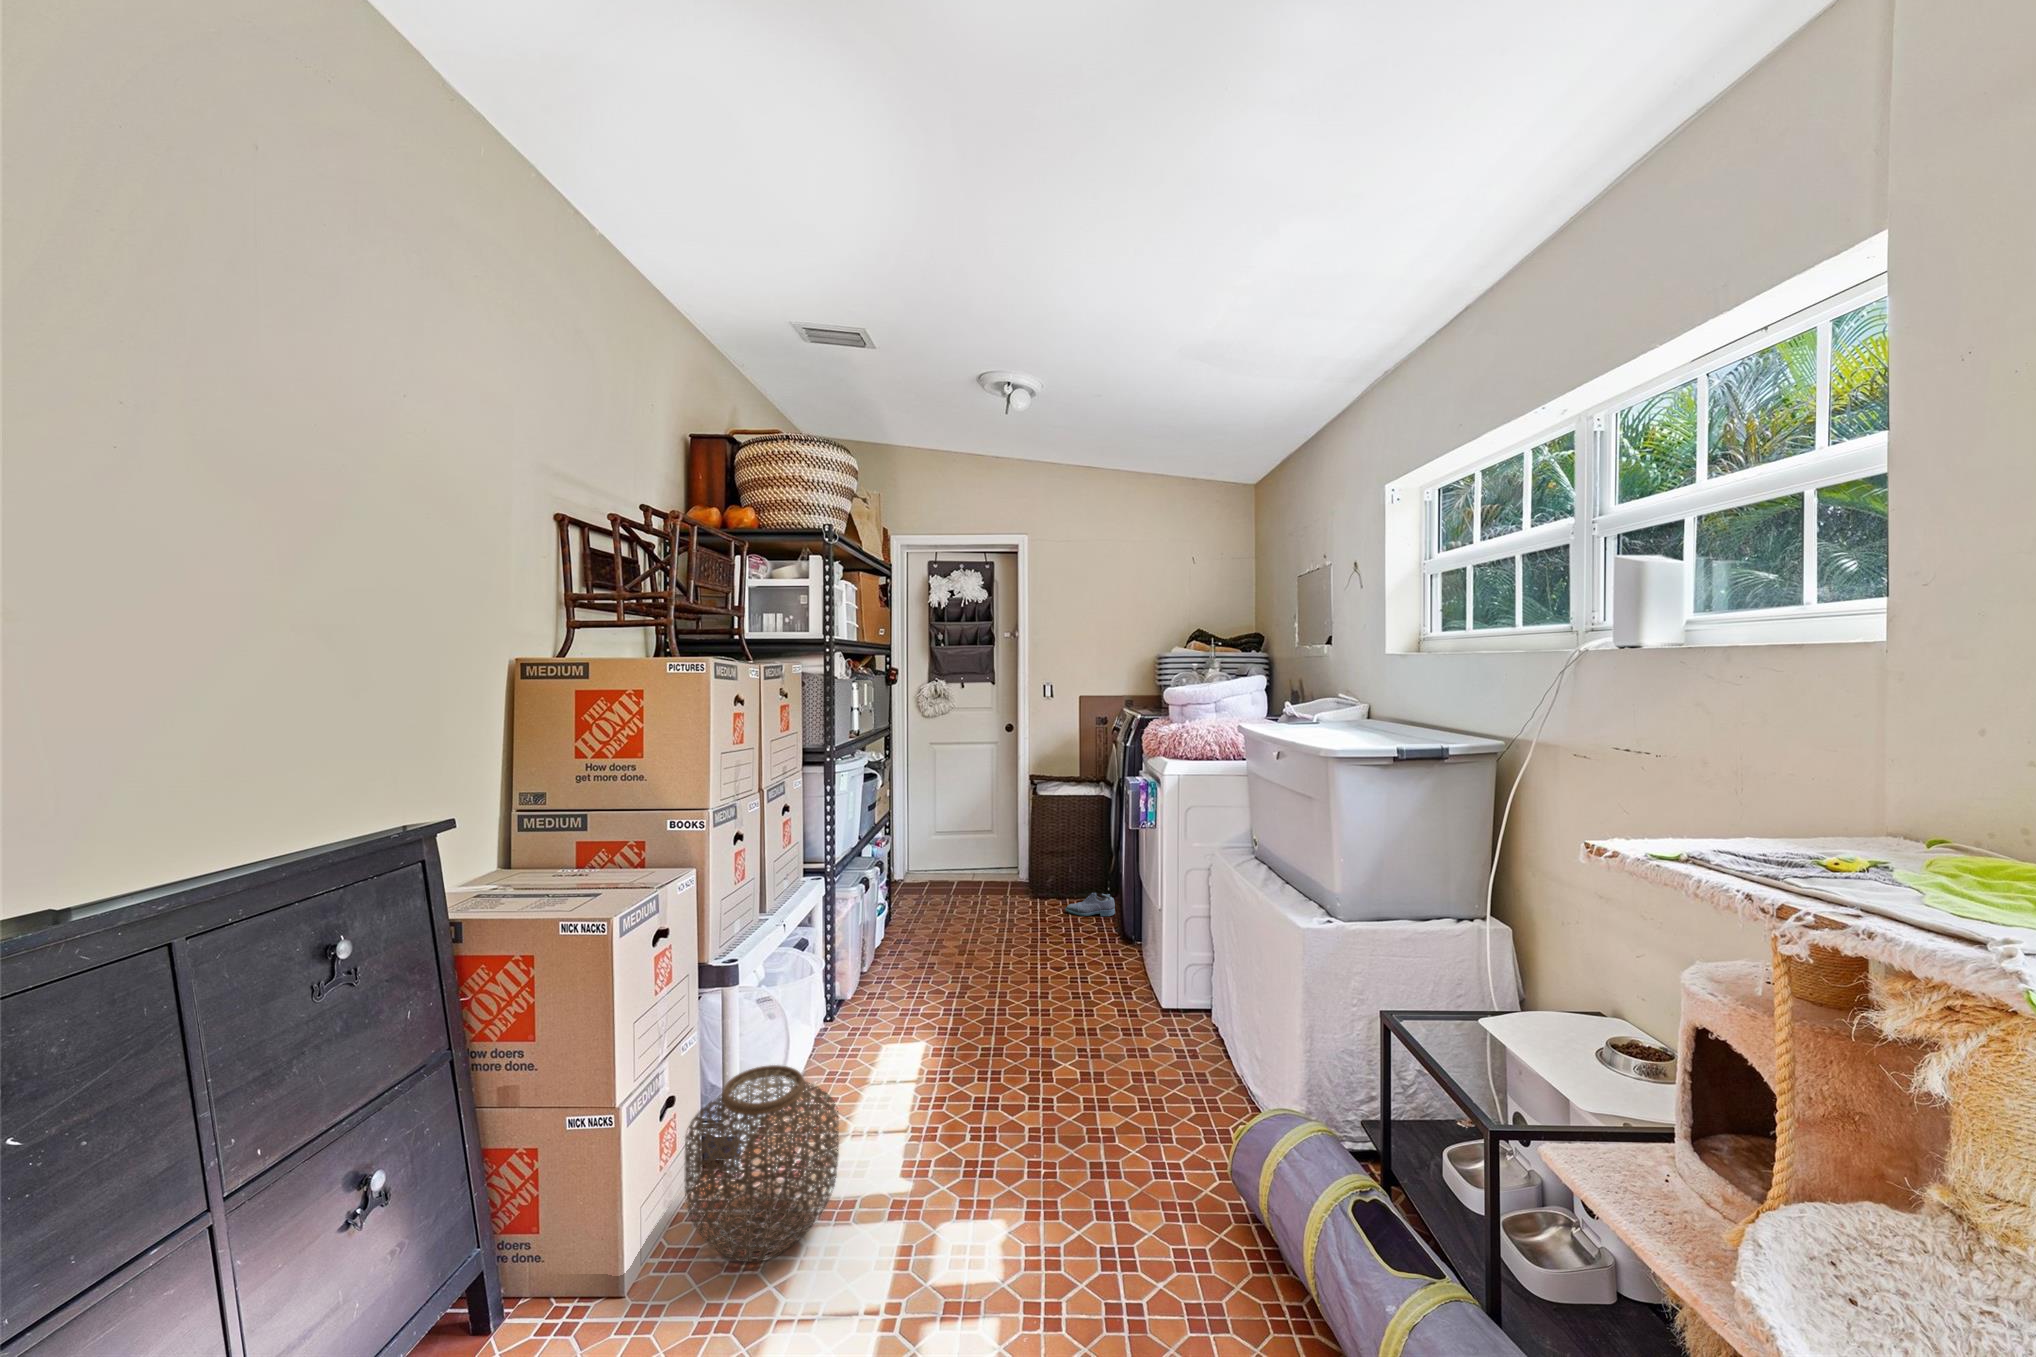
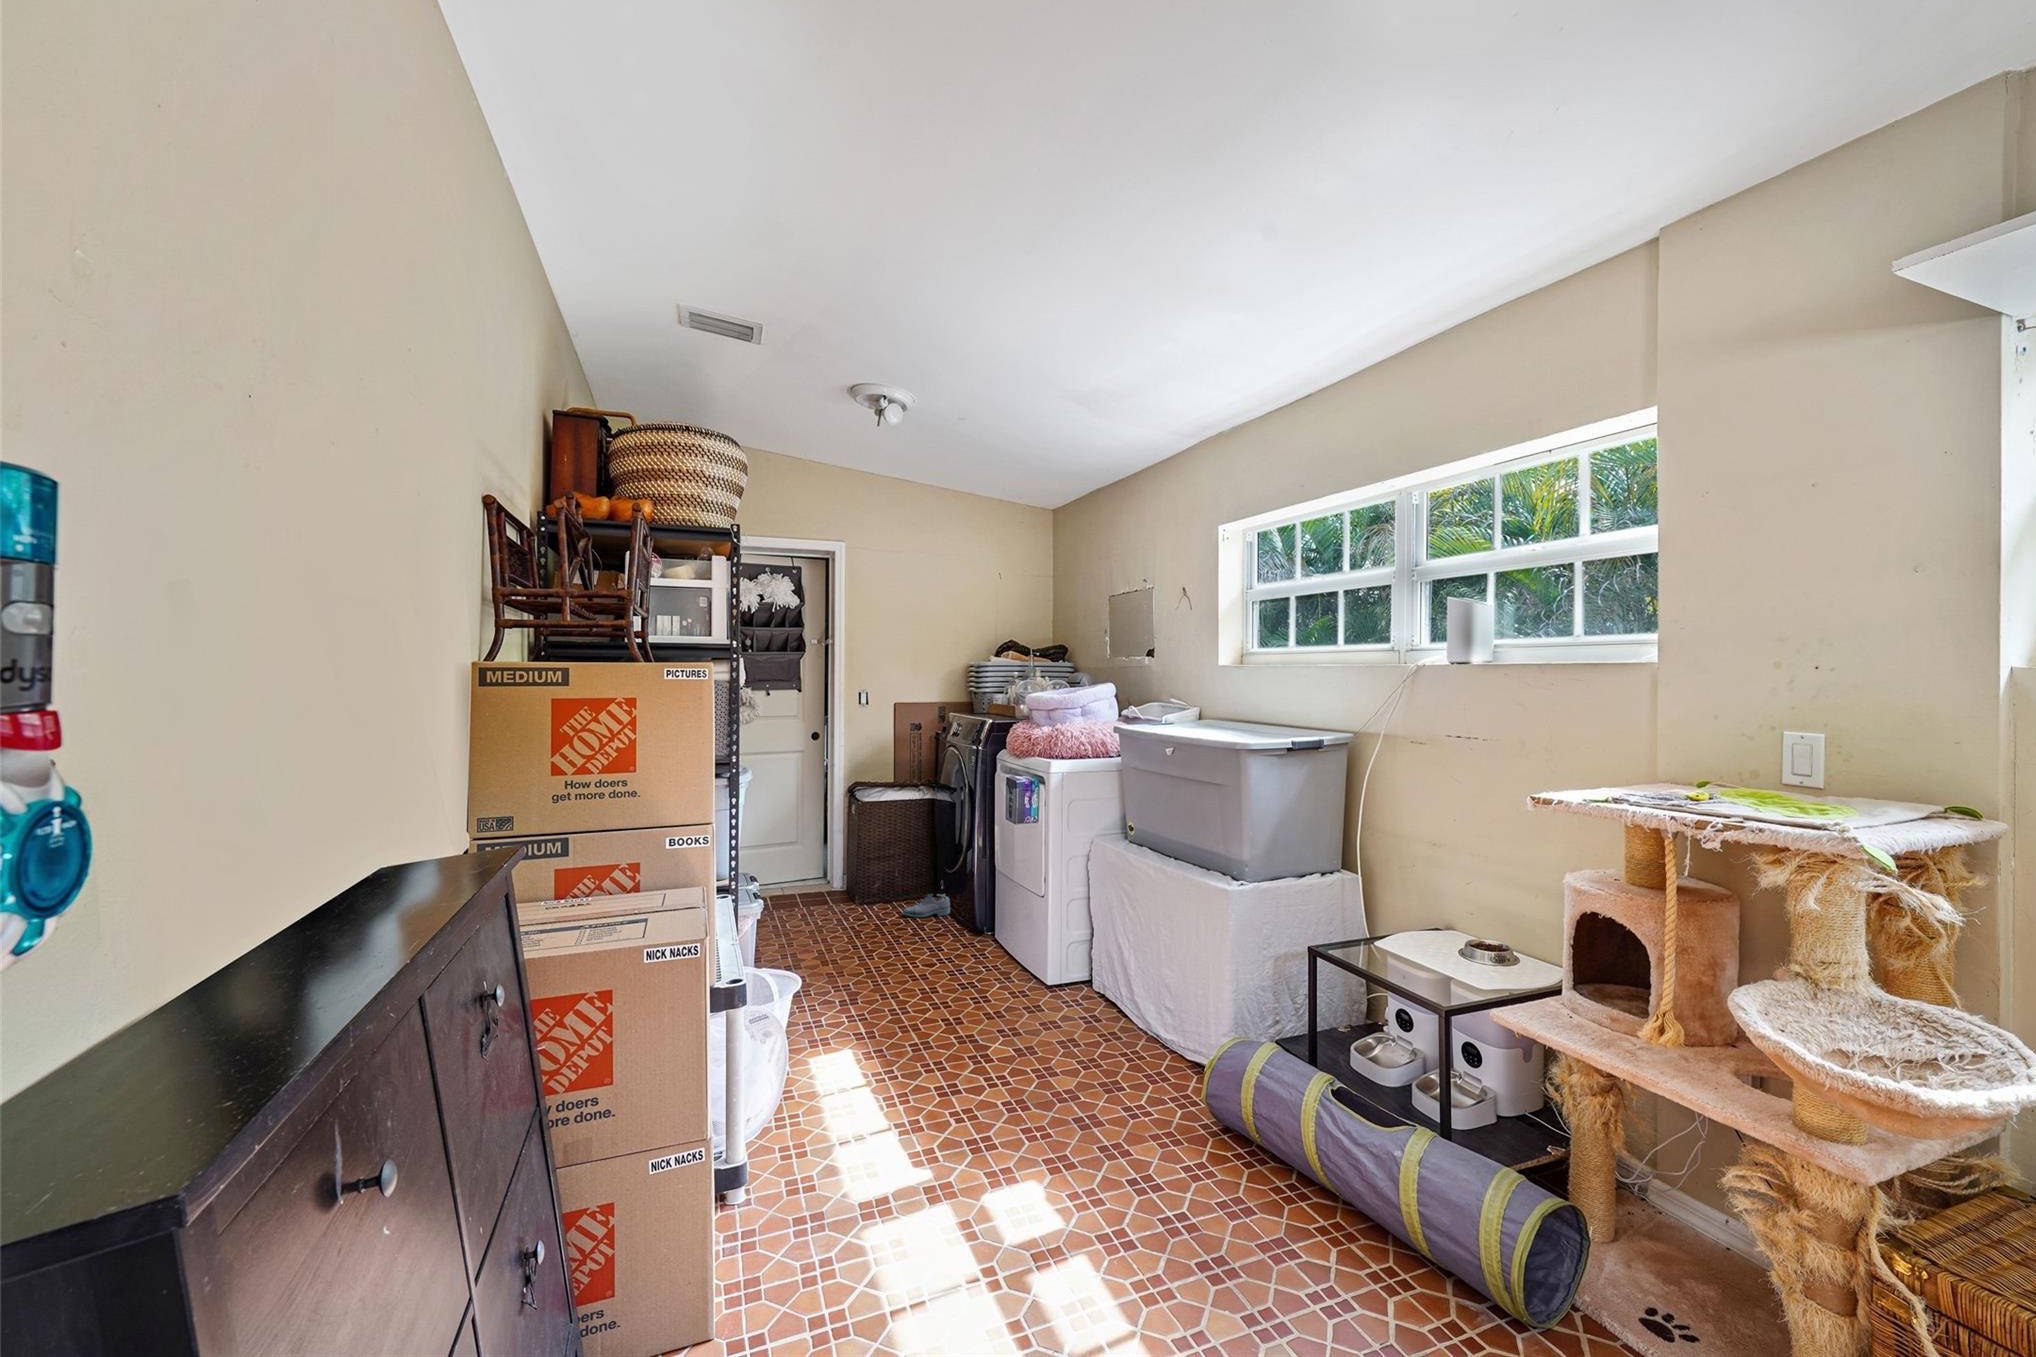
woven basket: present [685,1065,839,1262] -> none [739,1078,892,1281]

